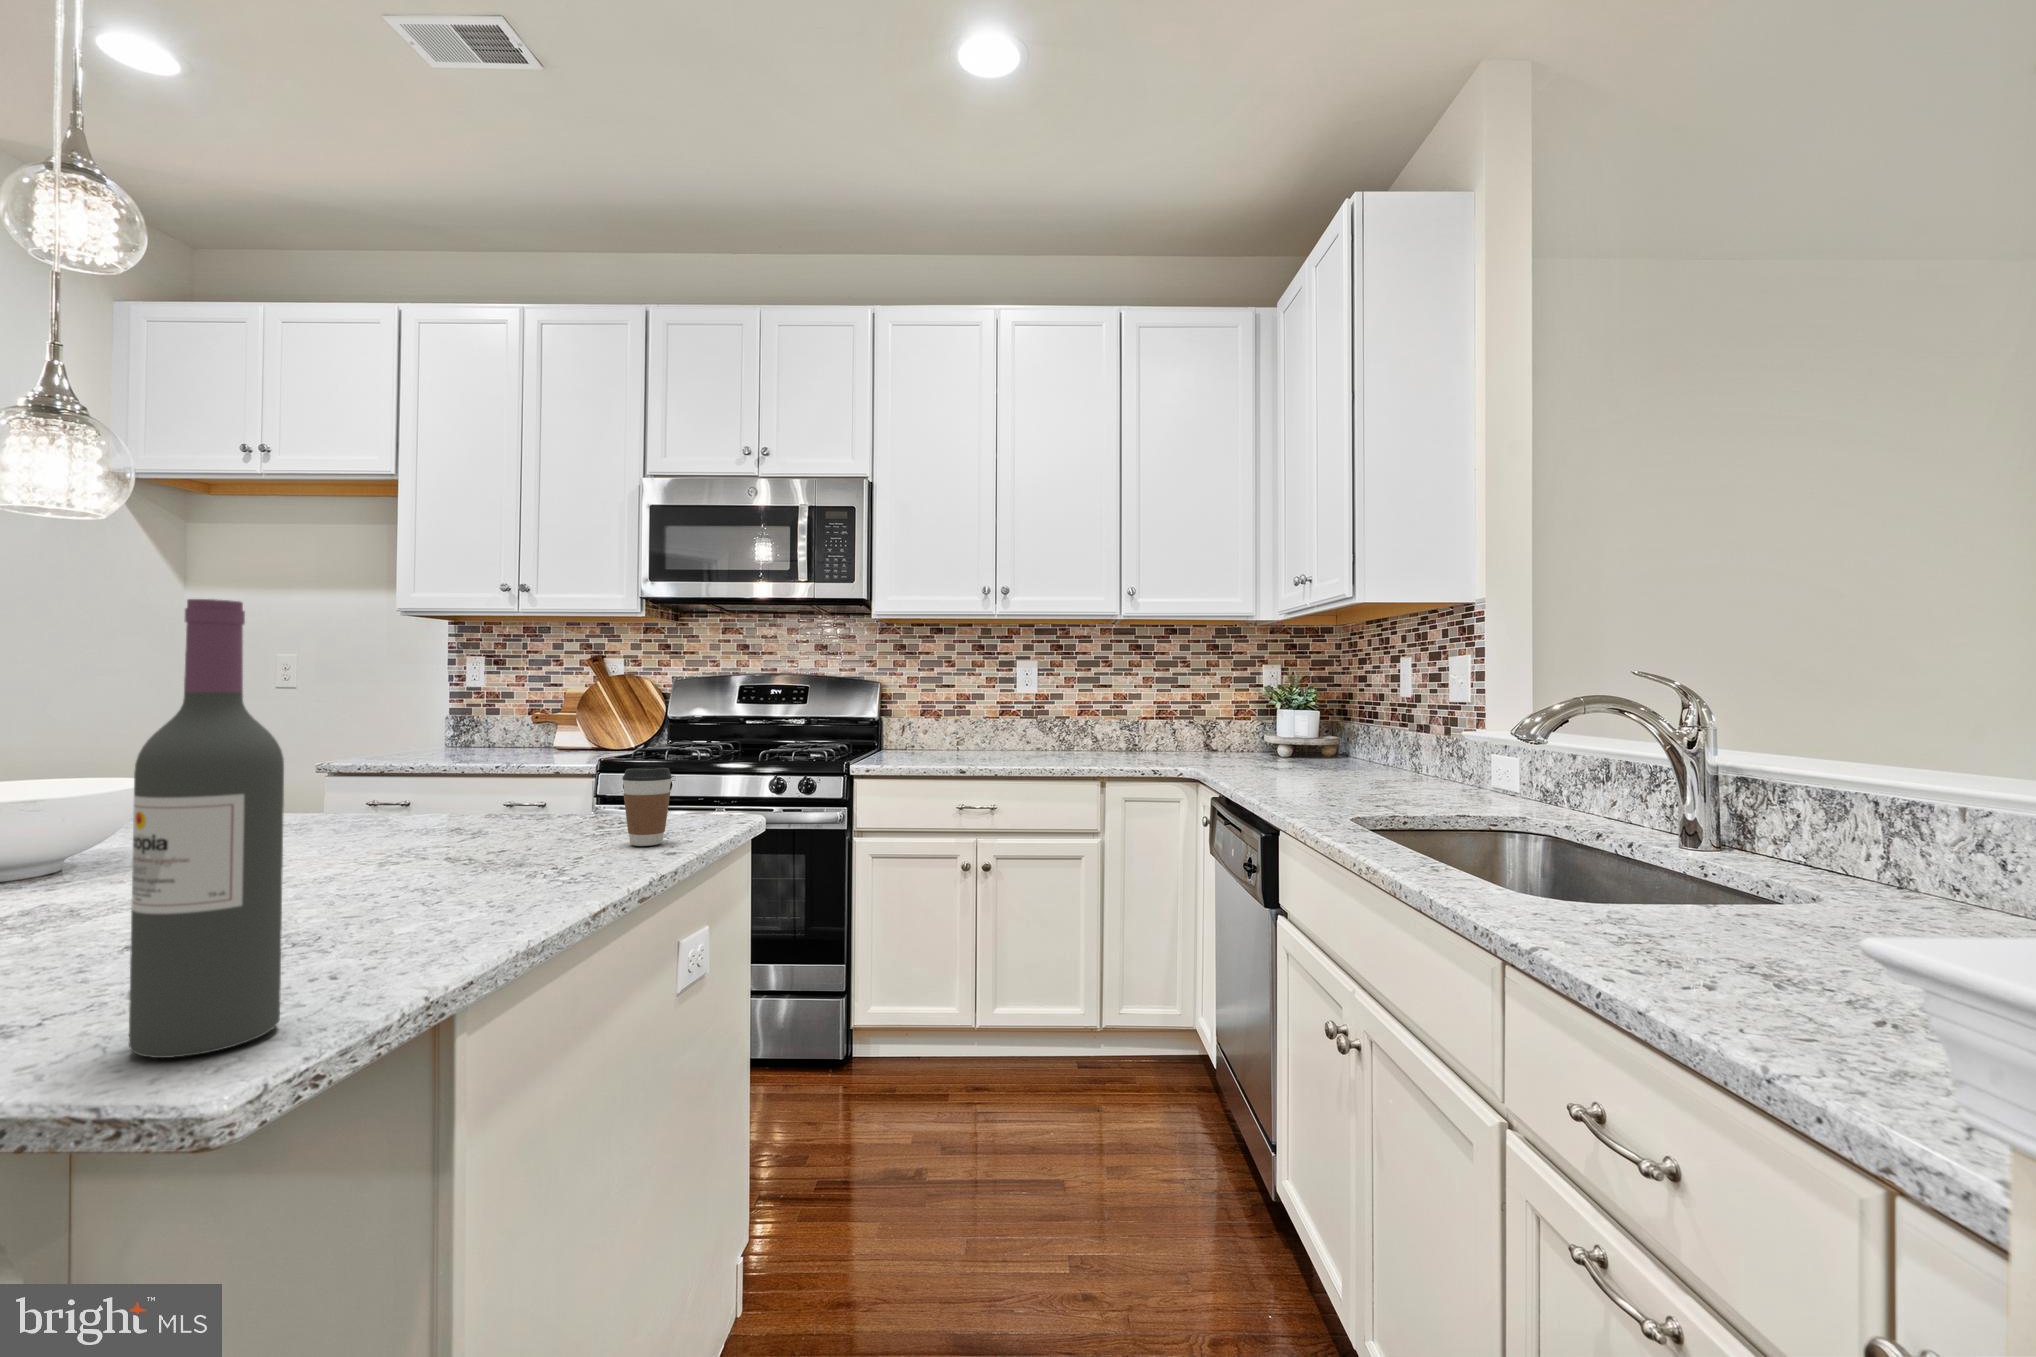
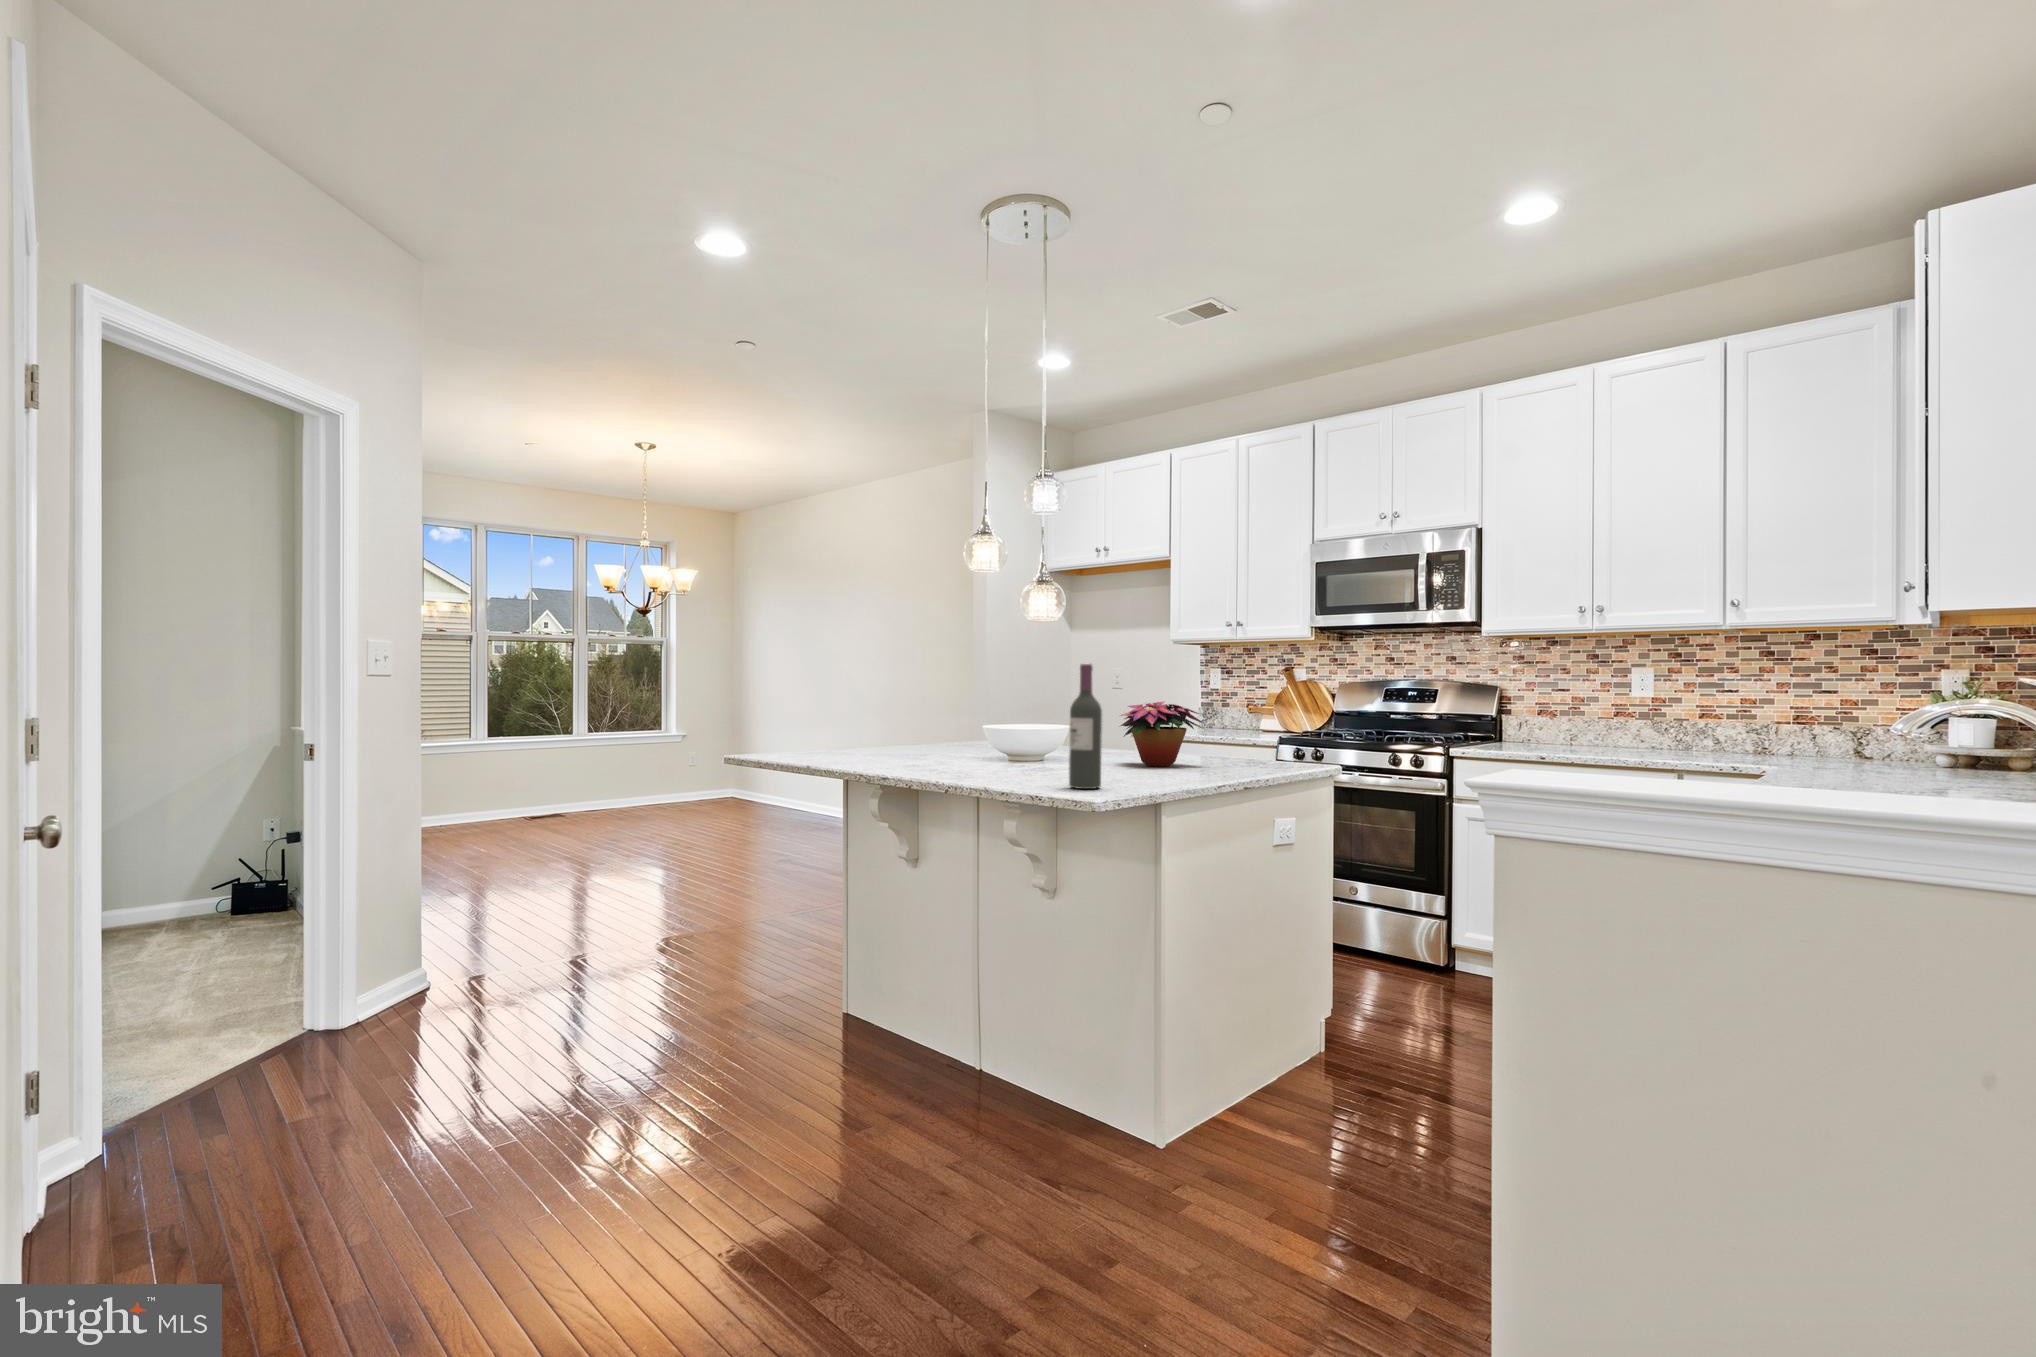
flower arrangement: none [300,712,549,859] -> present [1120,701,1204,766]
coffee cup: present [622,768,672,846] -> none [1241,731,1266,770]

